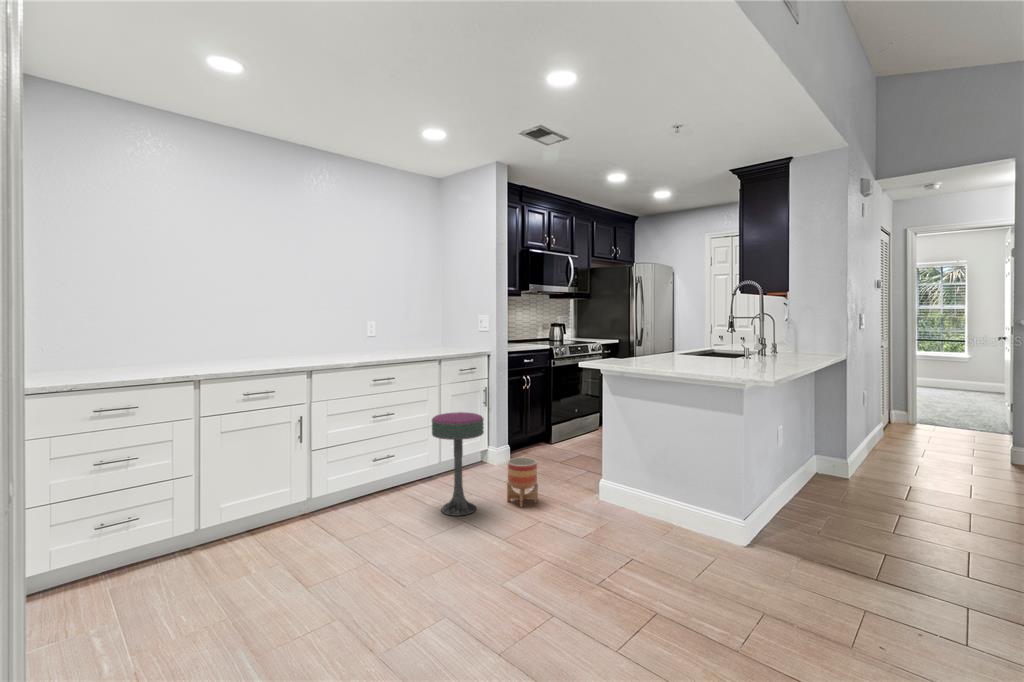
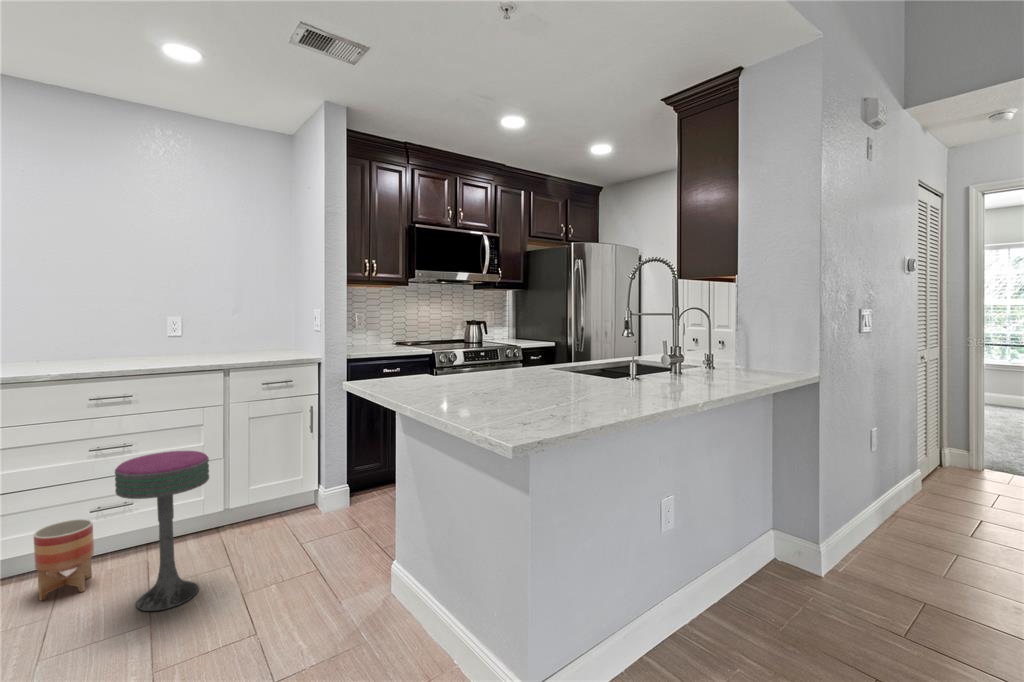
planter: present [507,457,538,507] -> present [34,519,94,600]

